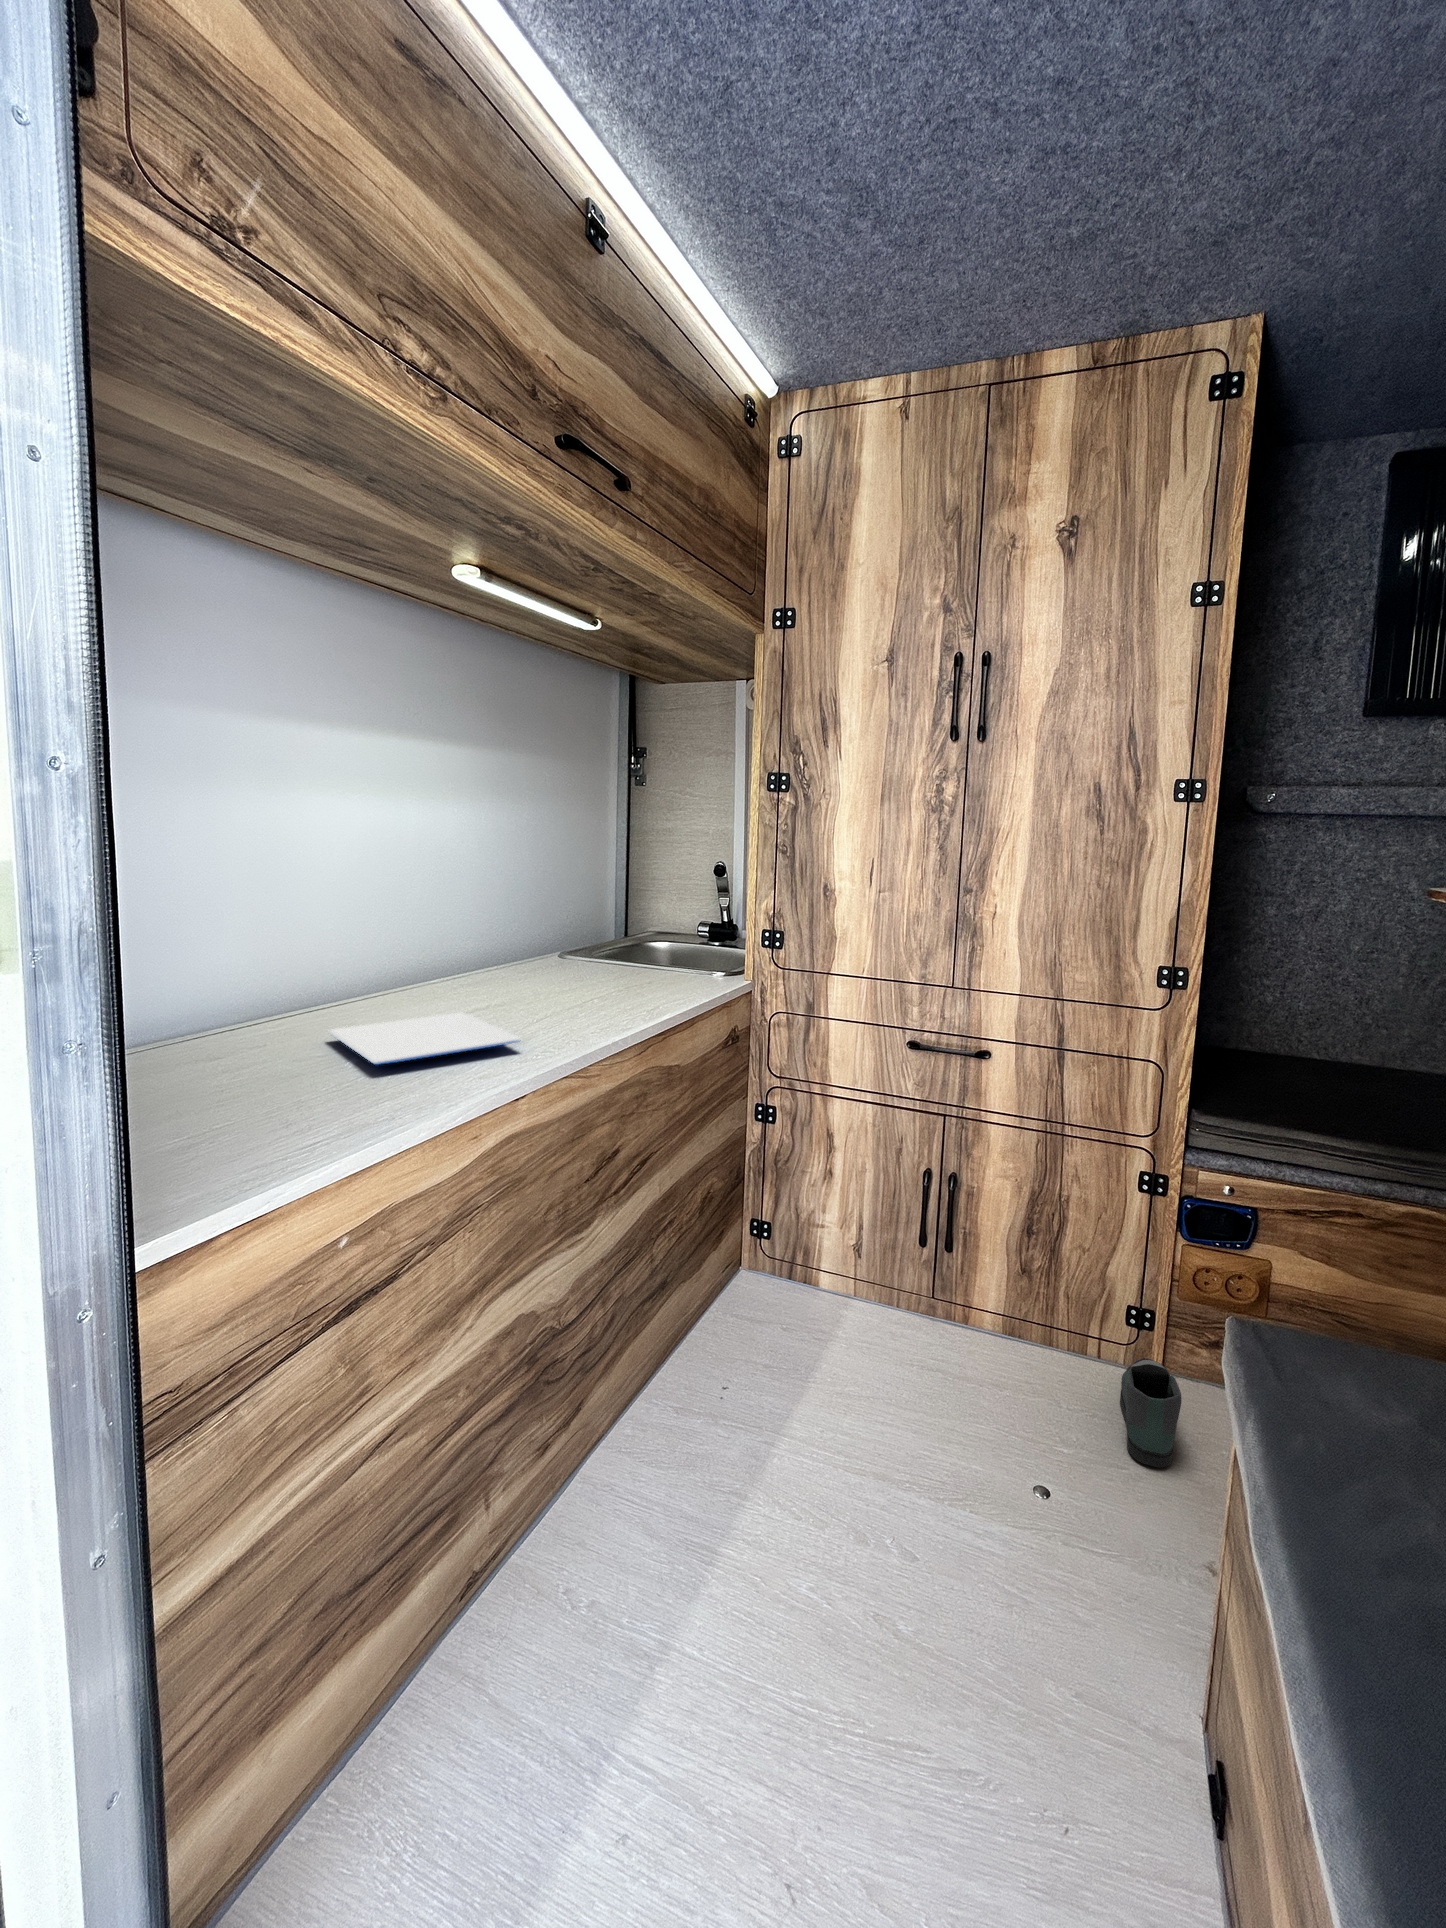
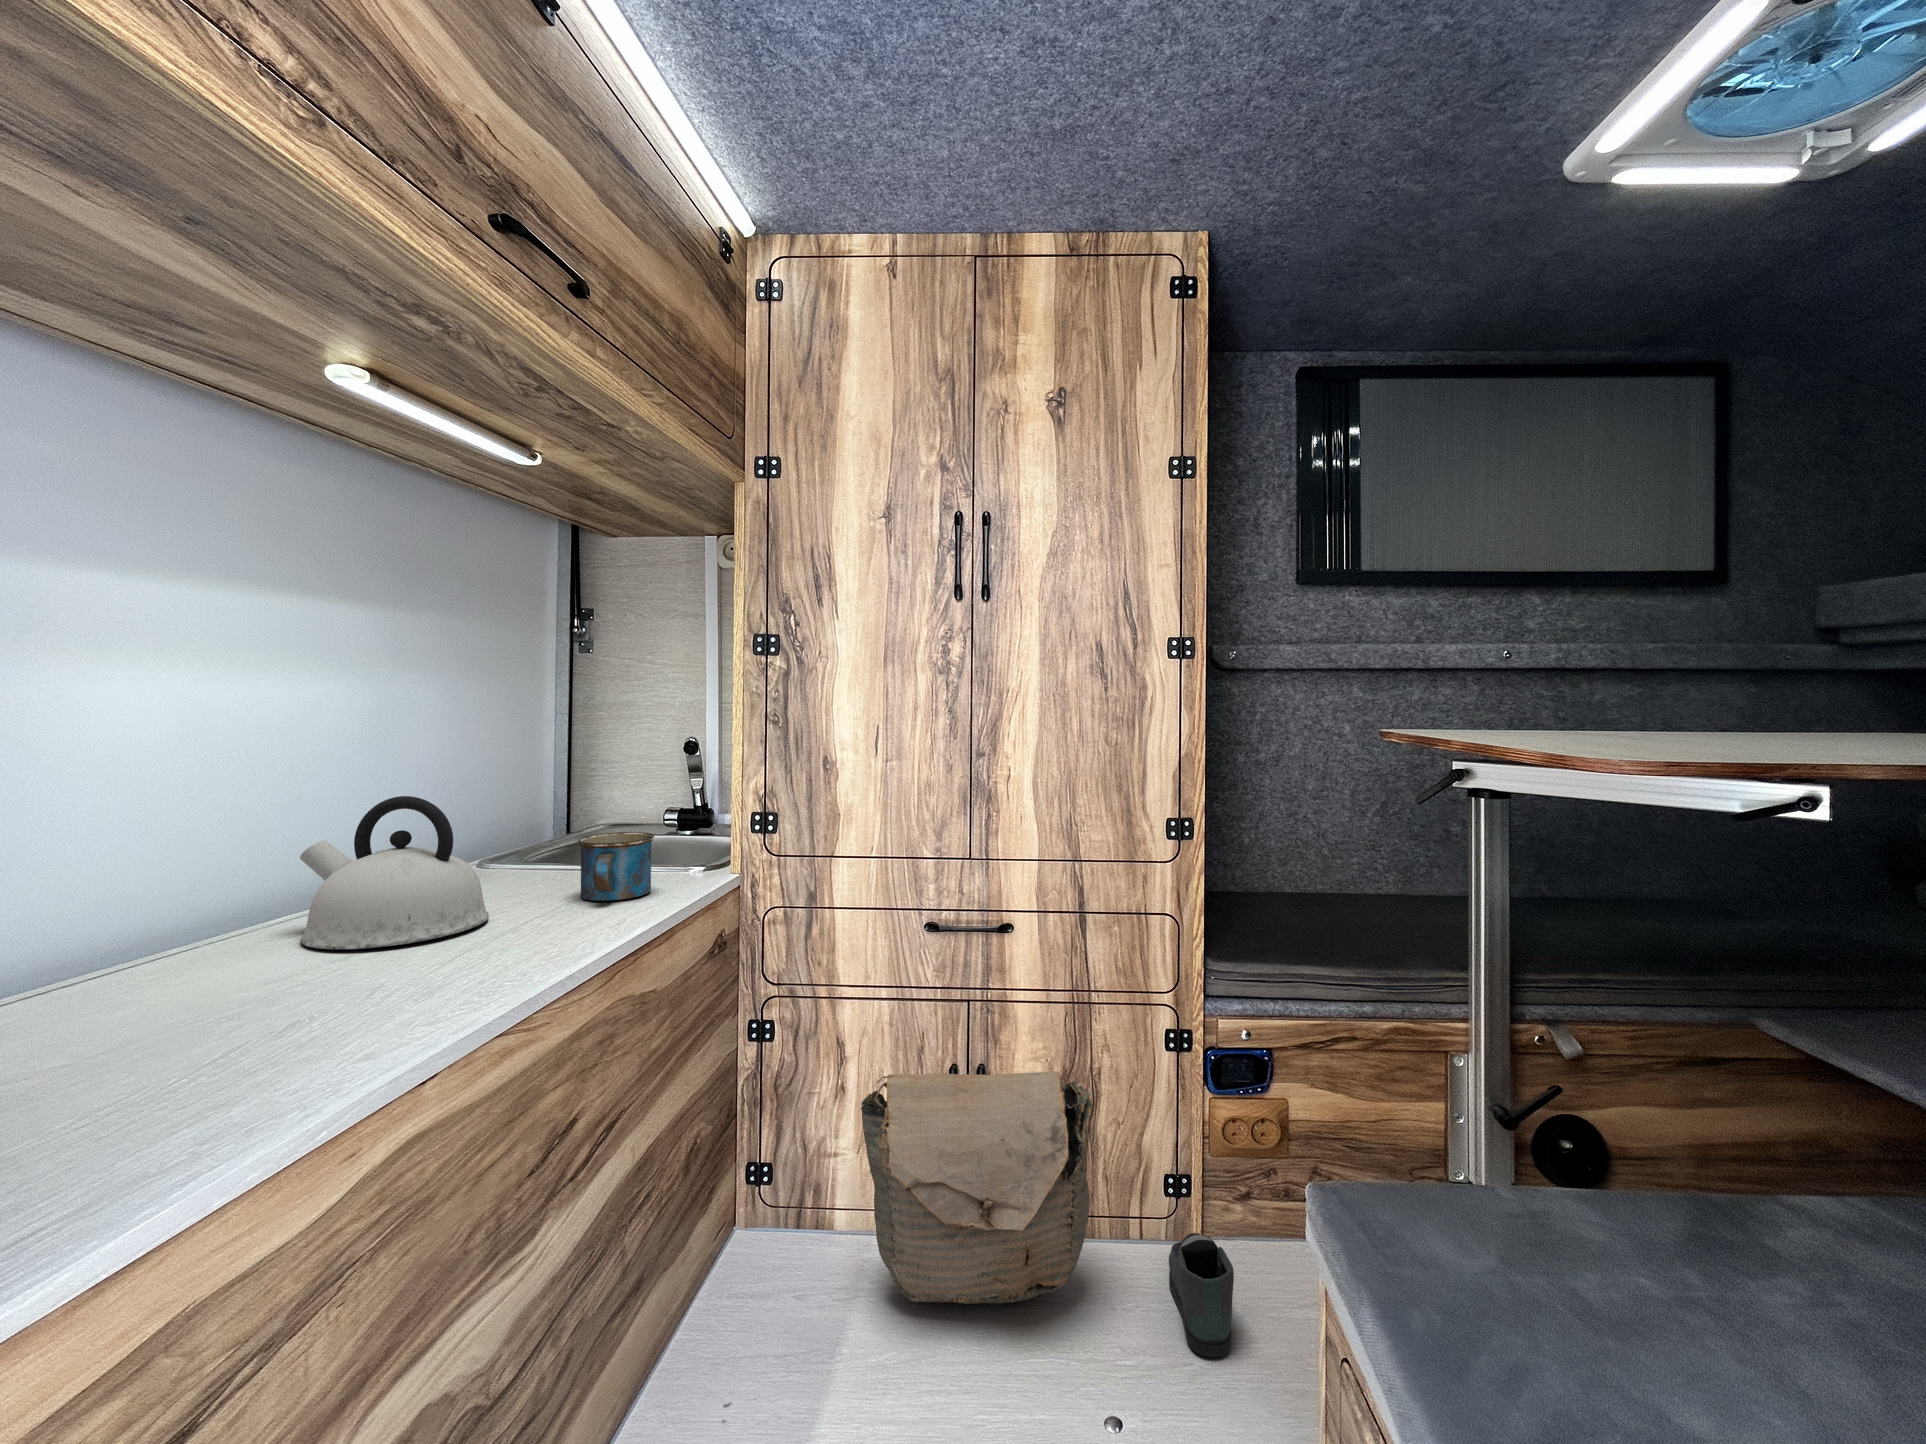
kettle: none [442,898,562,1007] -> present [300,796,489,949]
mug: none [625,938,682,992] -> present [578,832,655,901]
plate: present [329,1012,520,1065] -> none [79,961,433,1068]
bag: none [842,1165,1054,1377] -> present [861,1071,1092,1304]

